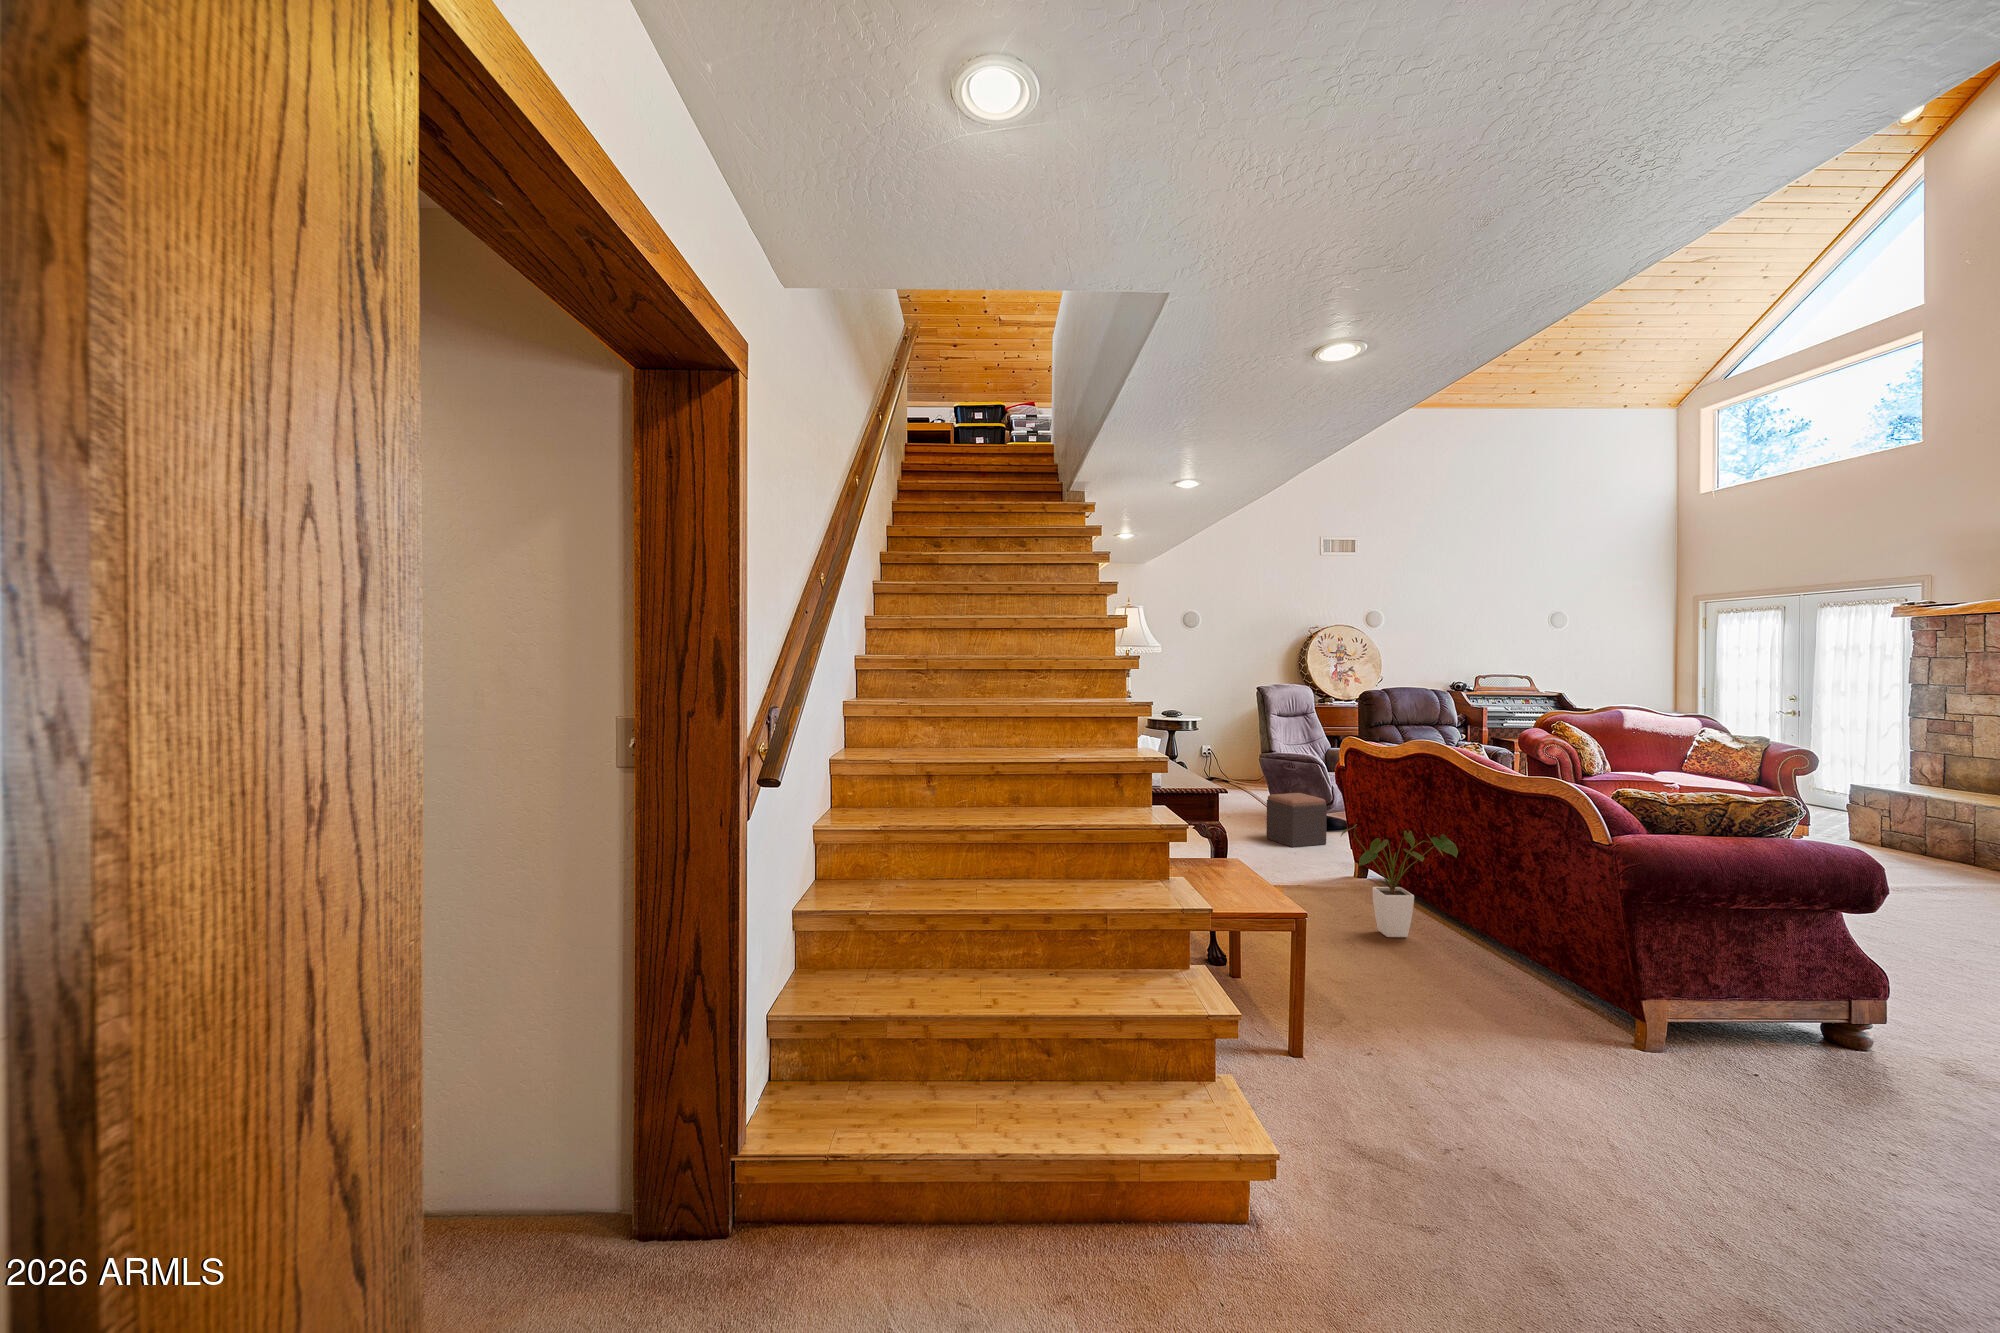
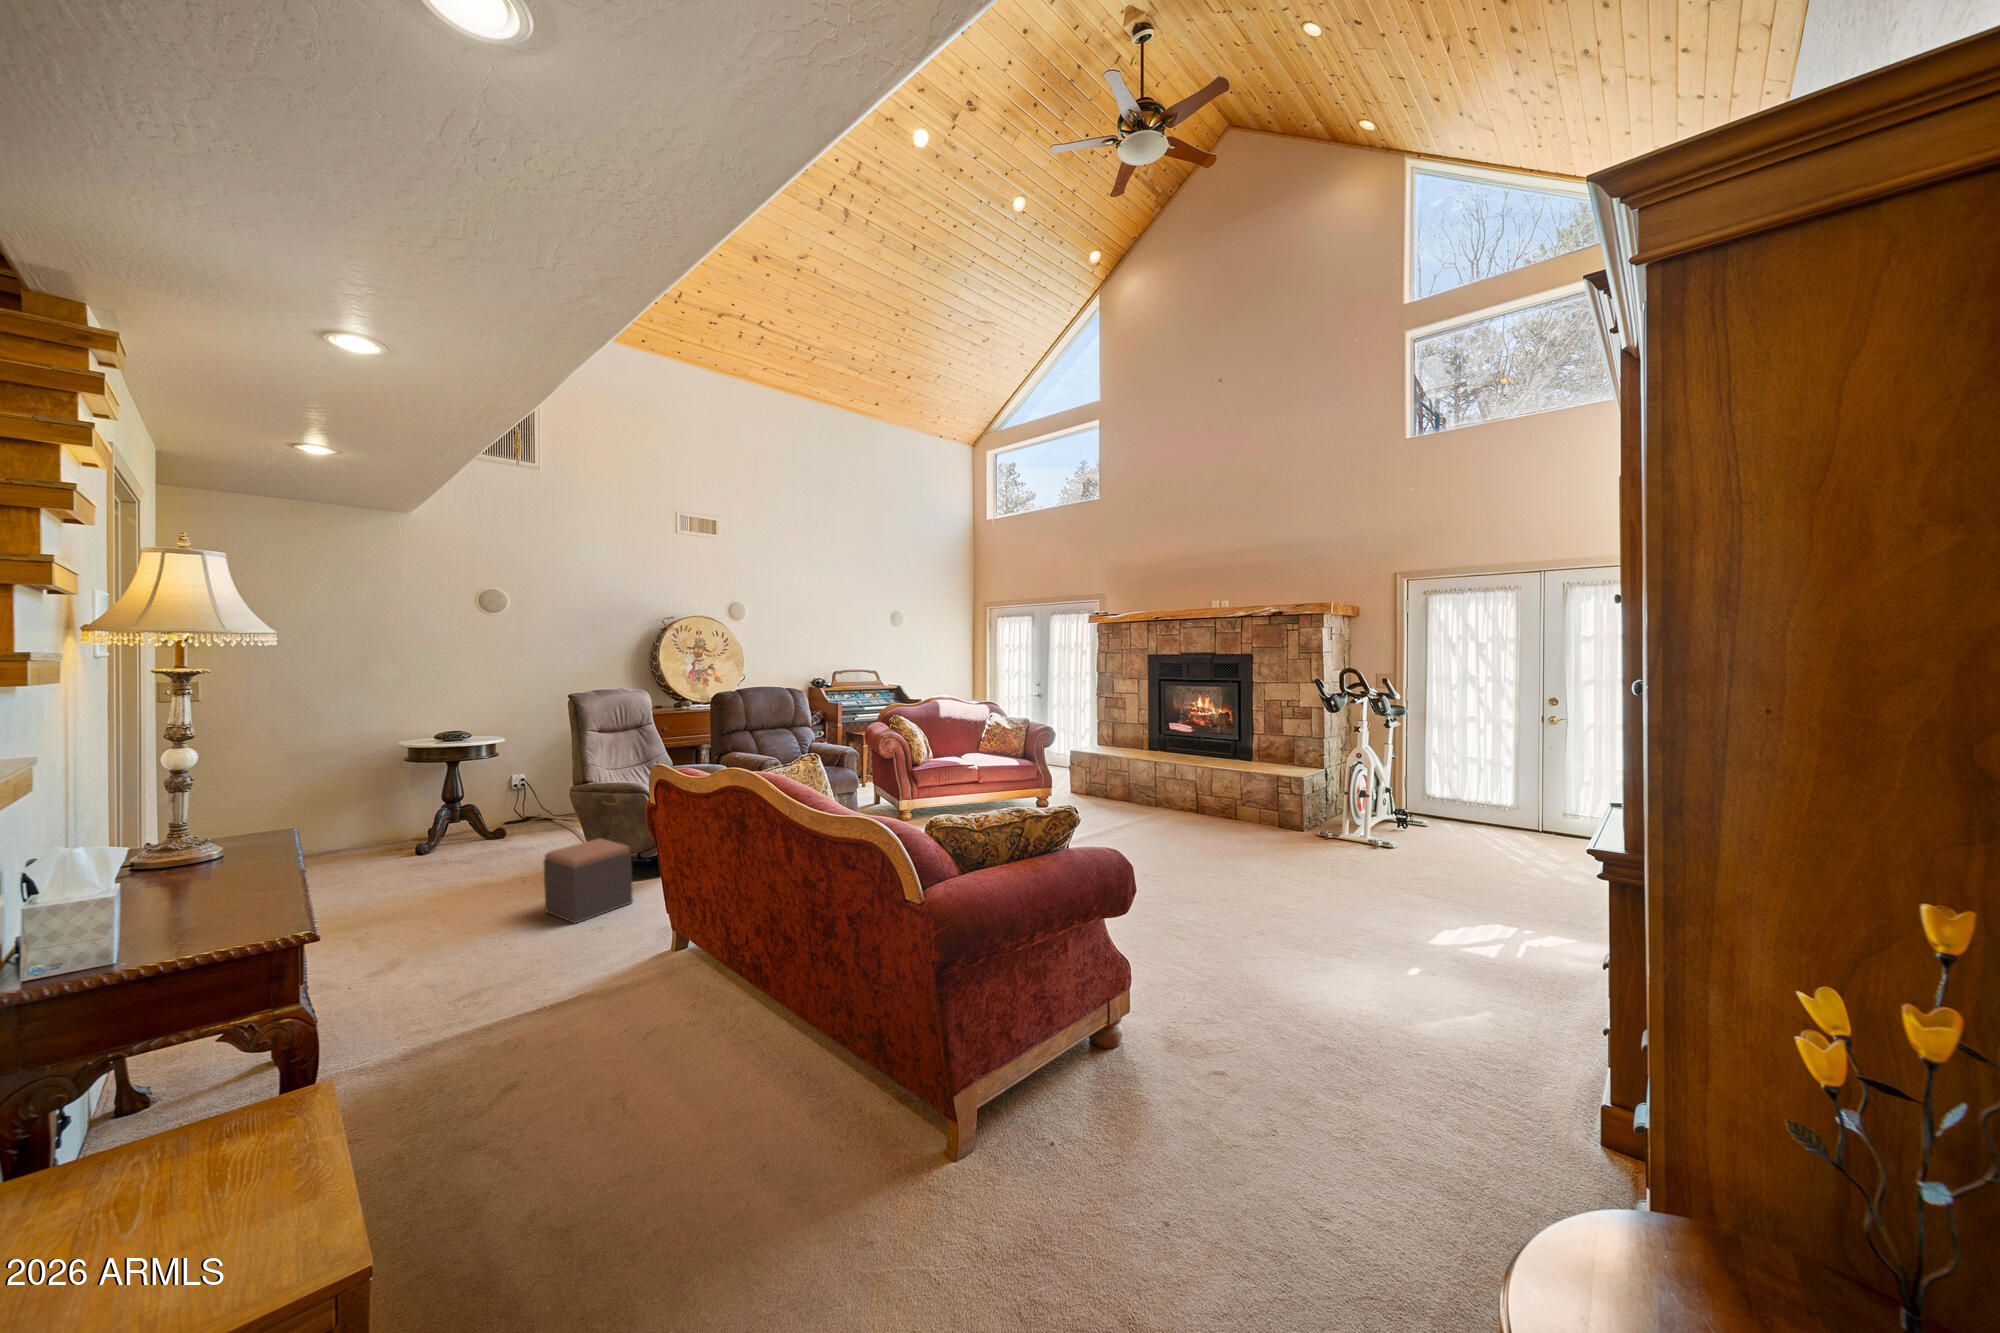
house plant: present [1341,824,1458,937] -> none [497,955,708,1175]

